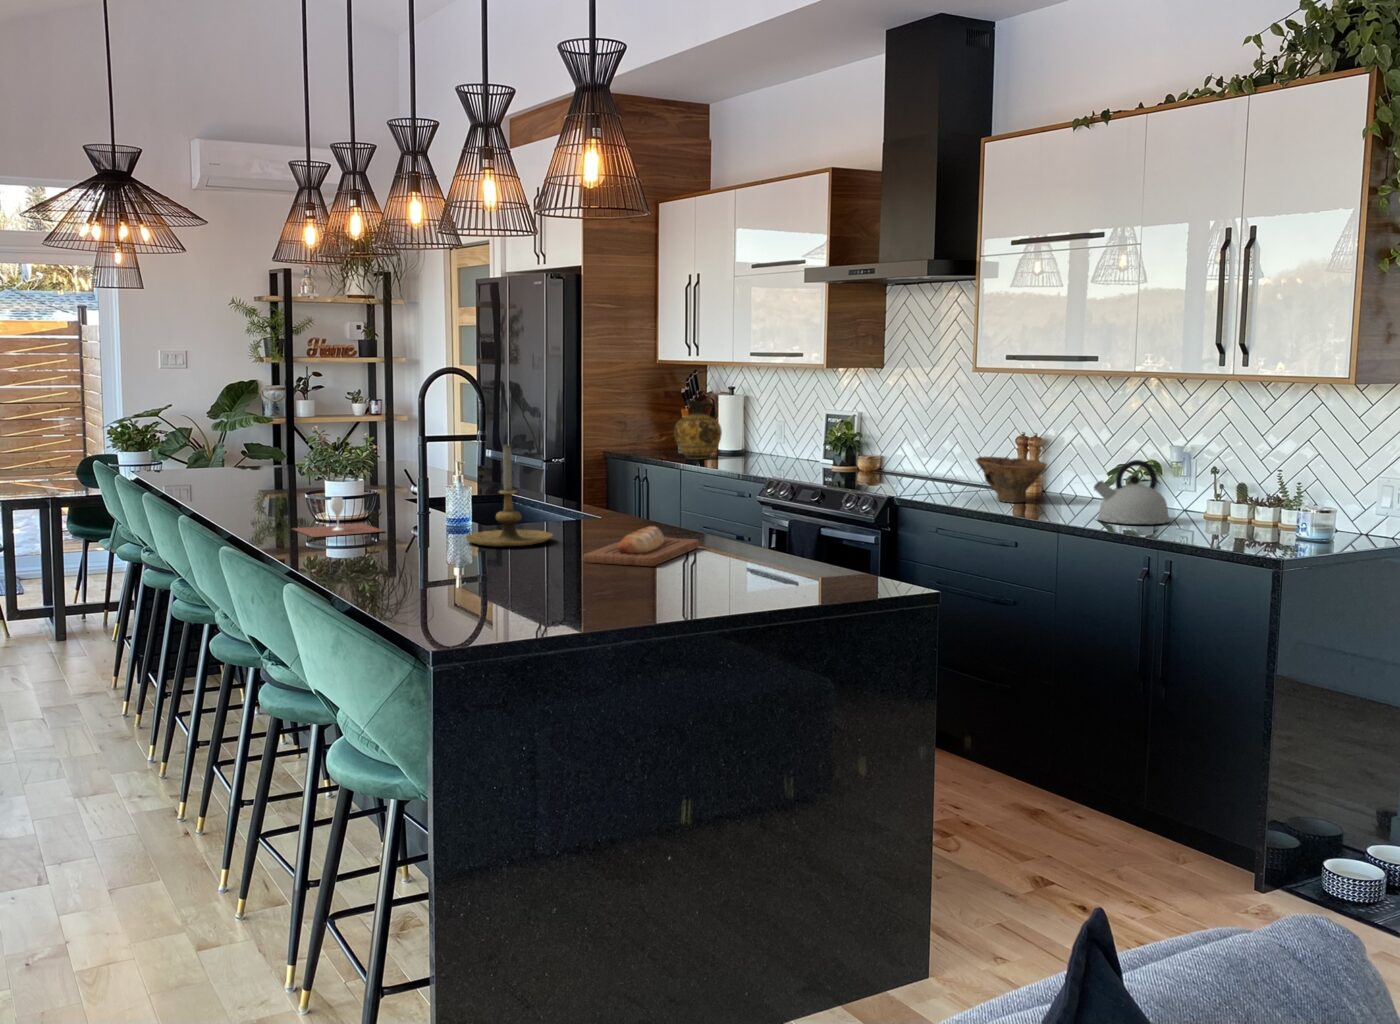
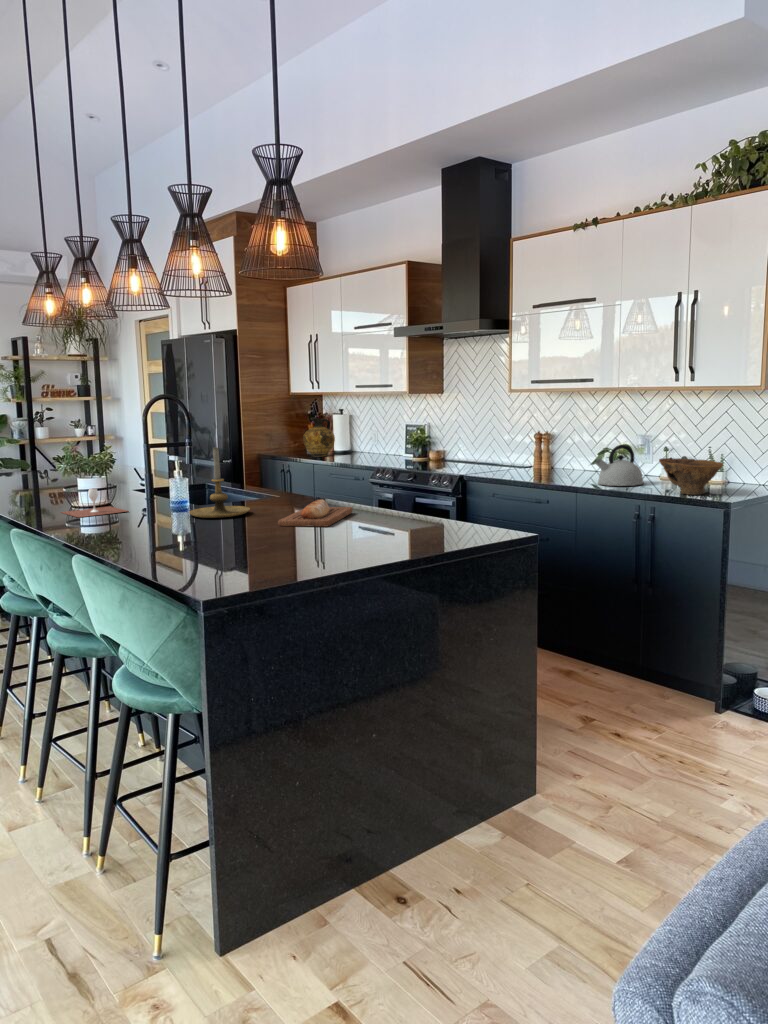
bowl: present [975,457,1046,503] -> present [659,458,723,495]

